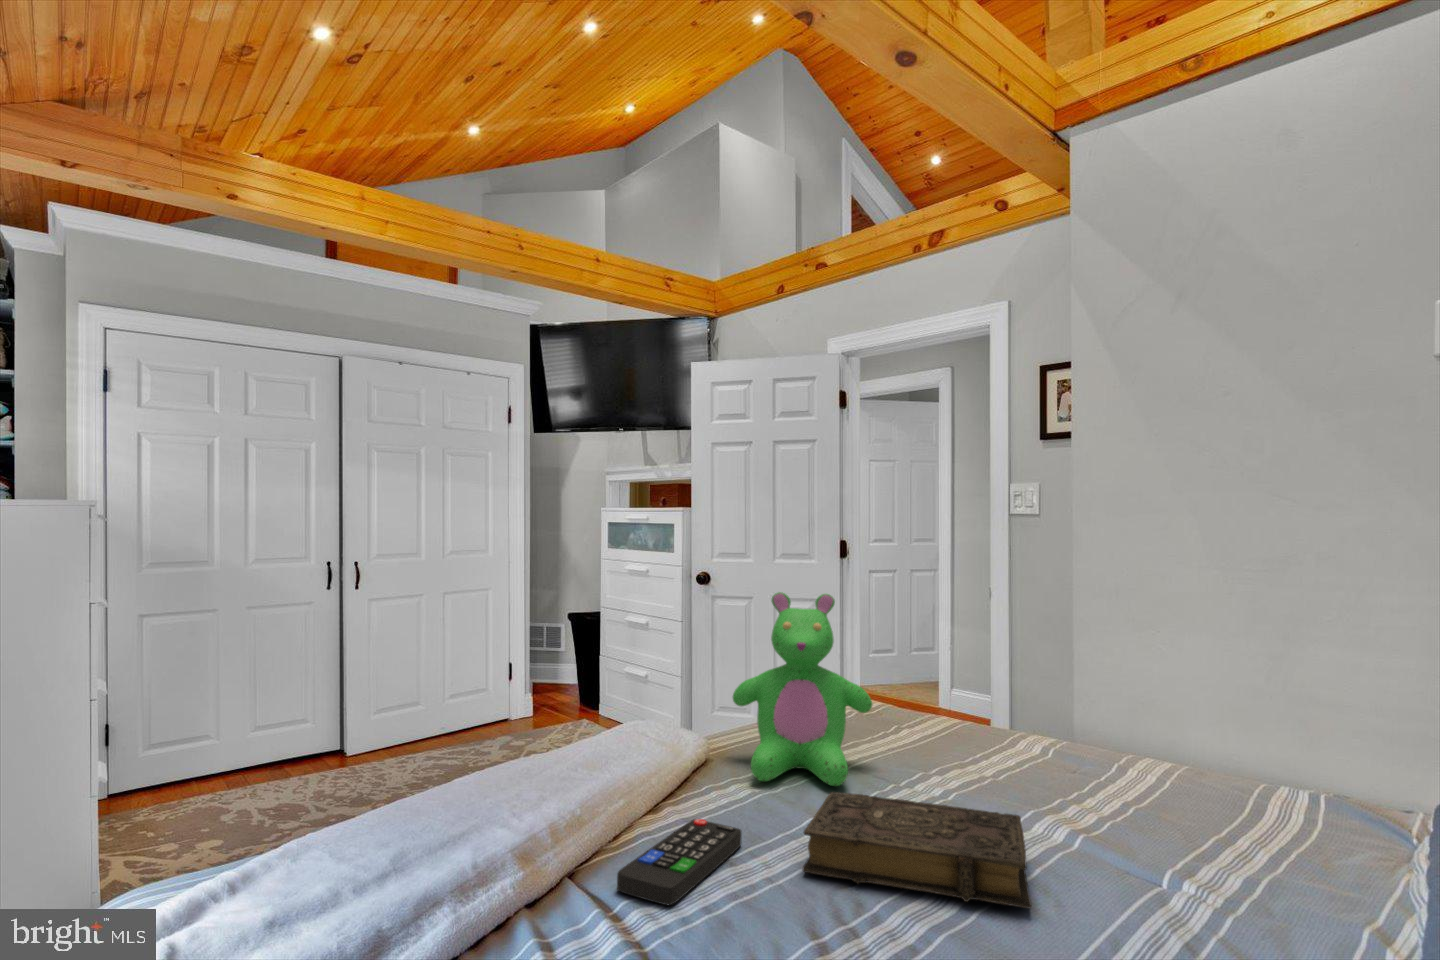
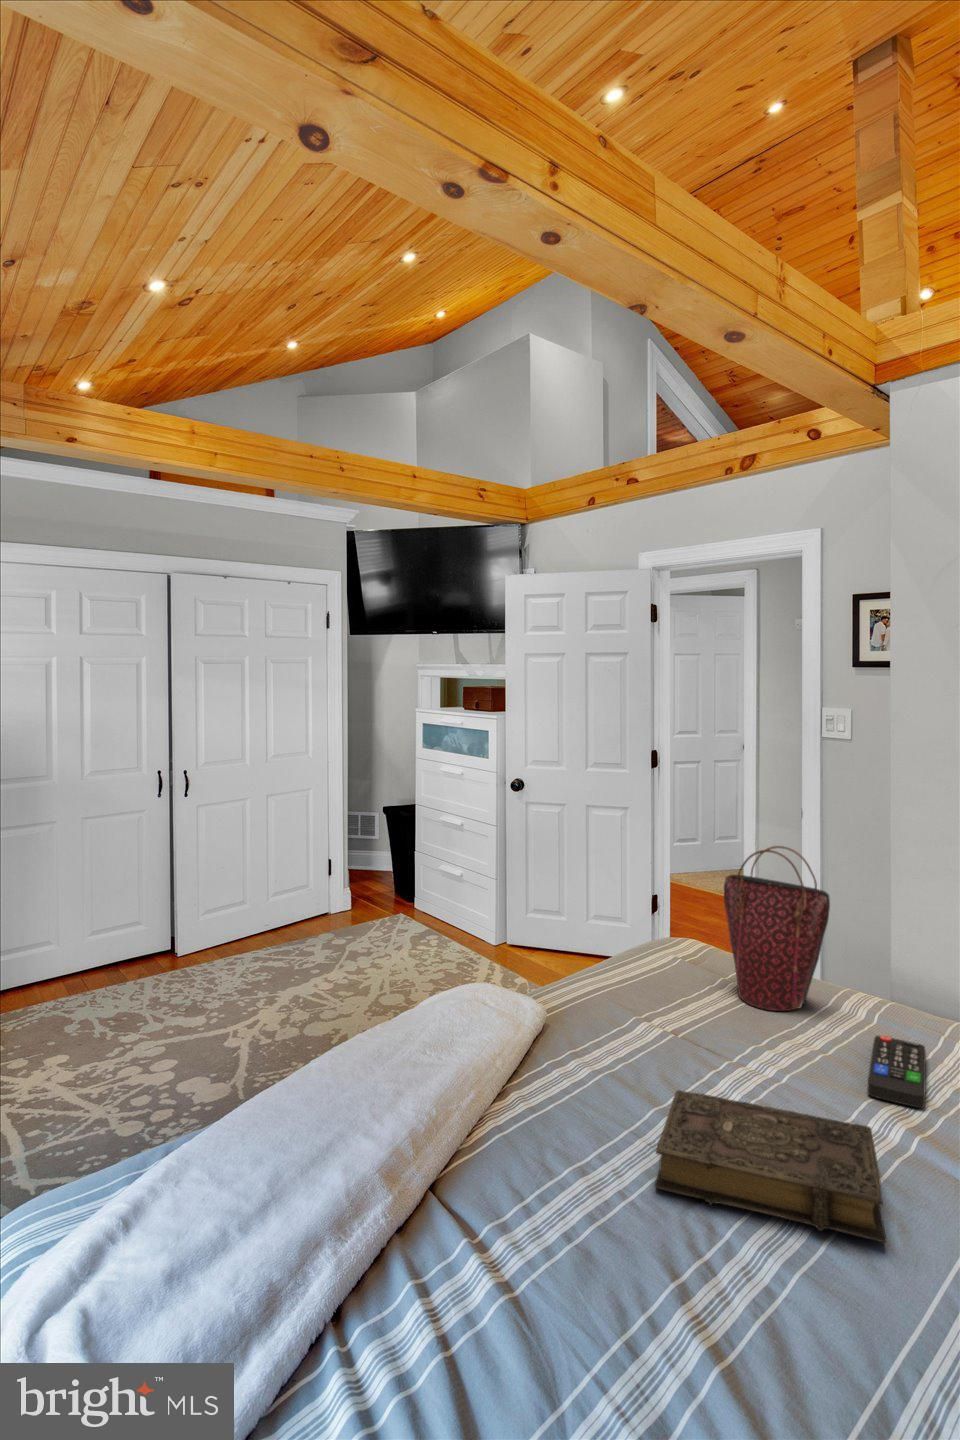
handbag: none [888,587,988,748] -> present [724,846,830,1011]
teddy bear: present [733,592,872,786] -> none [569,866,712,1069]
remote control: present [617,819,742,905] -> present [868,1036,926,1108]

